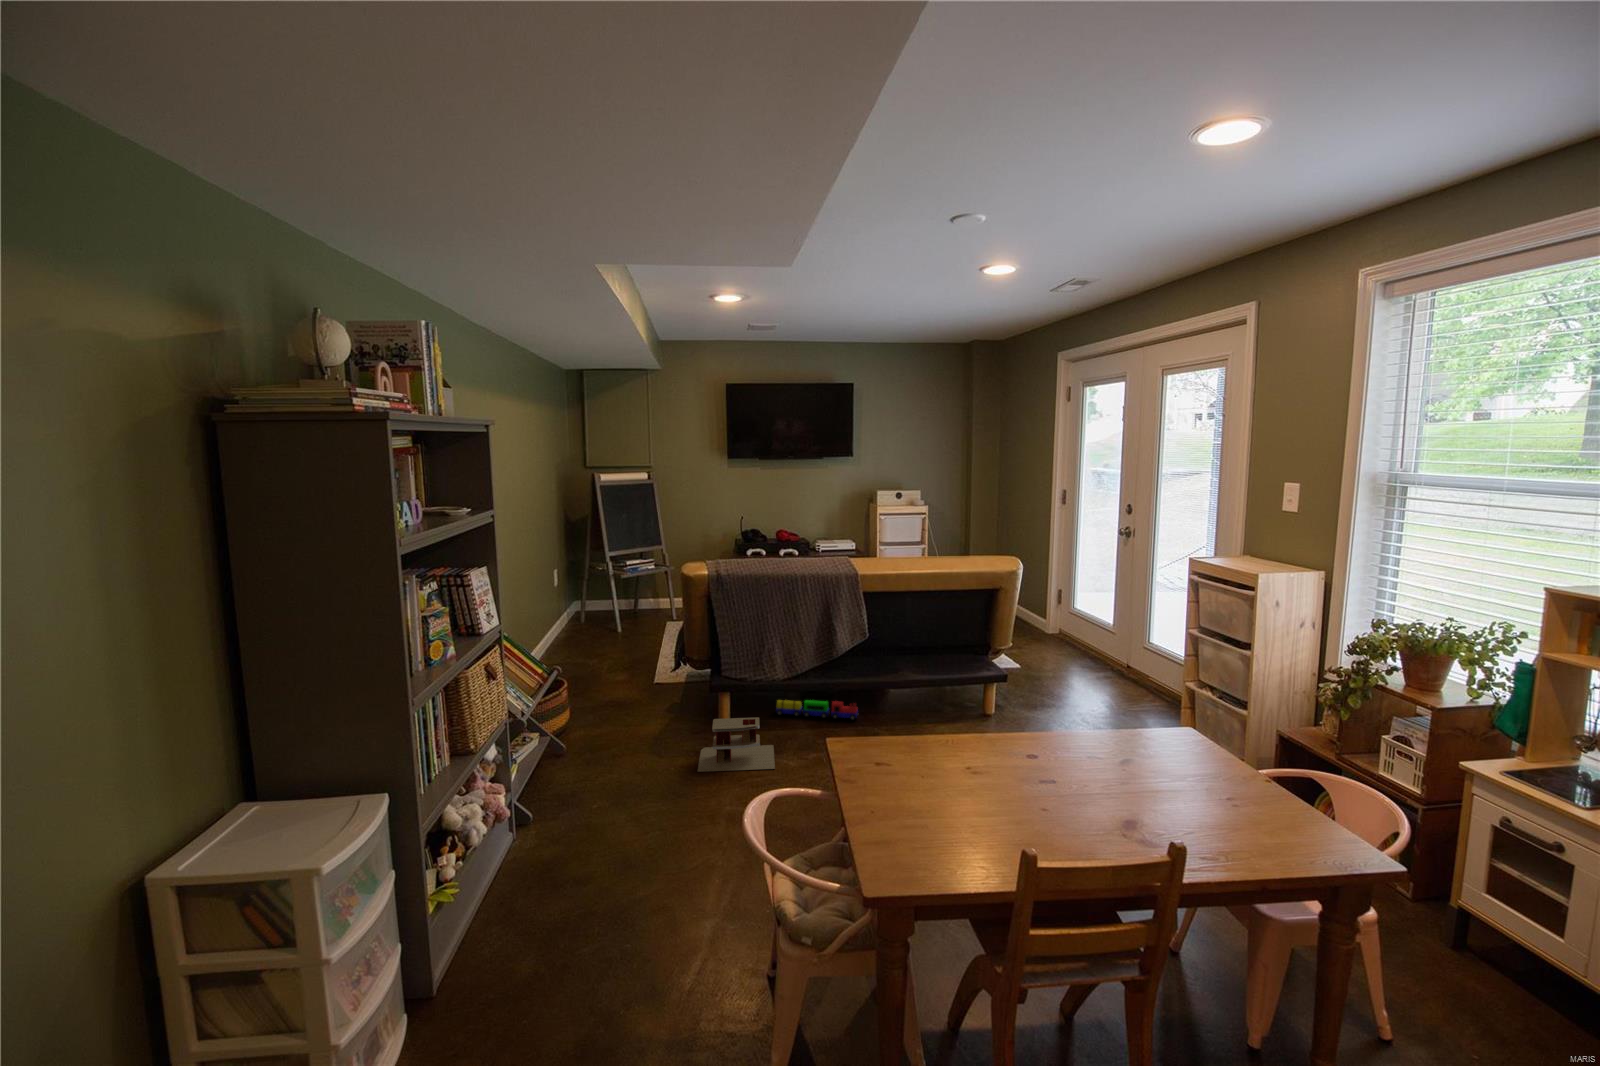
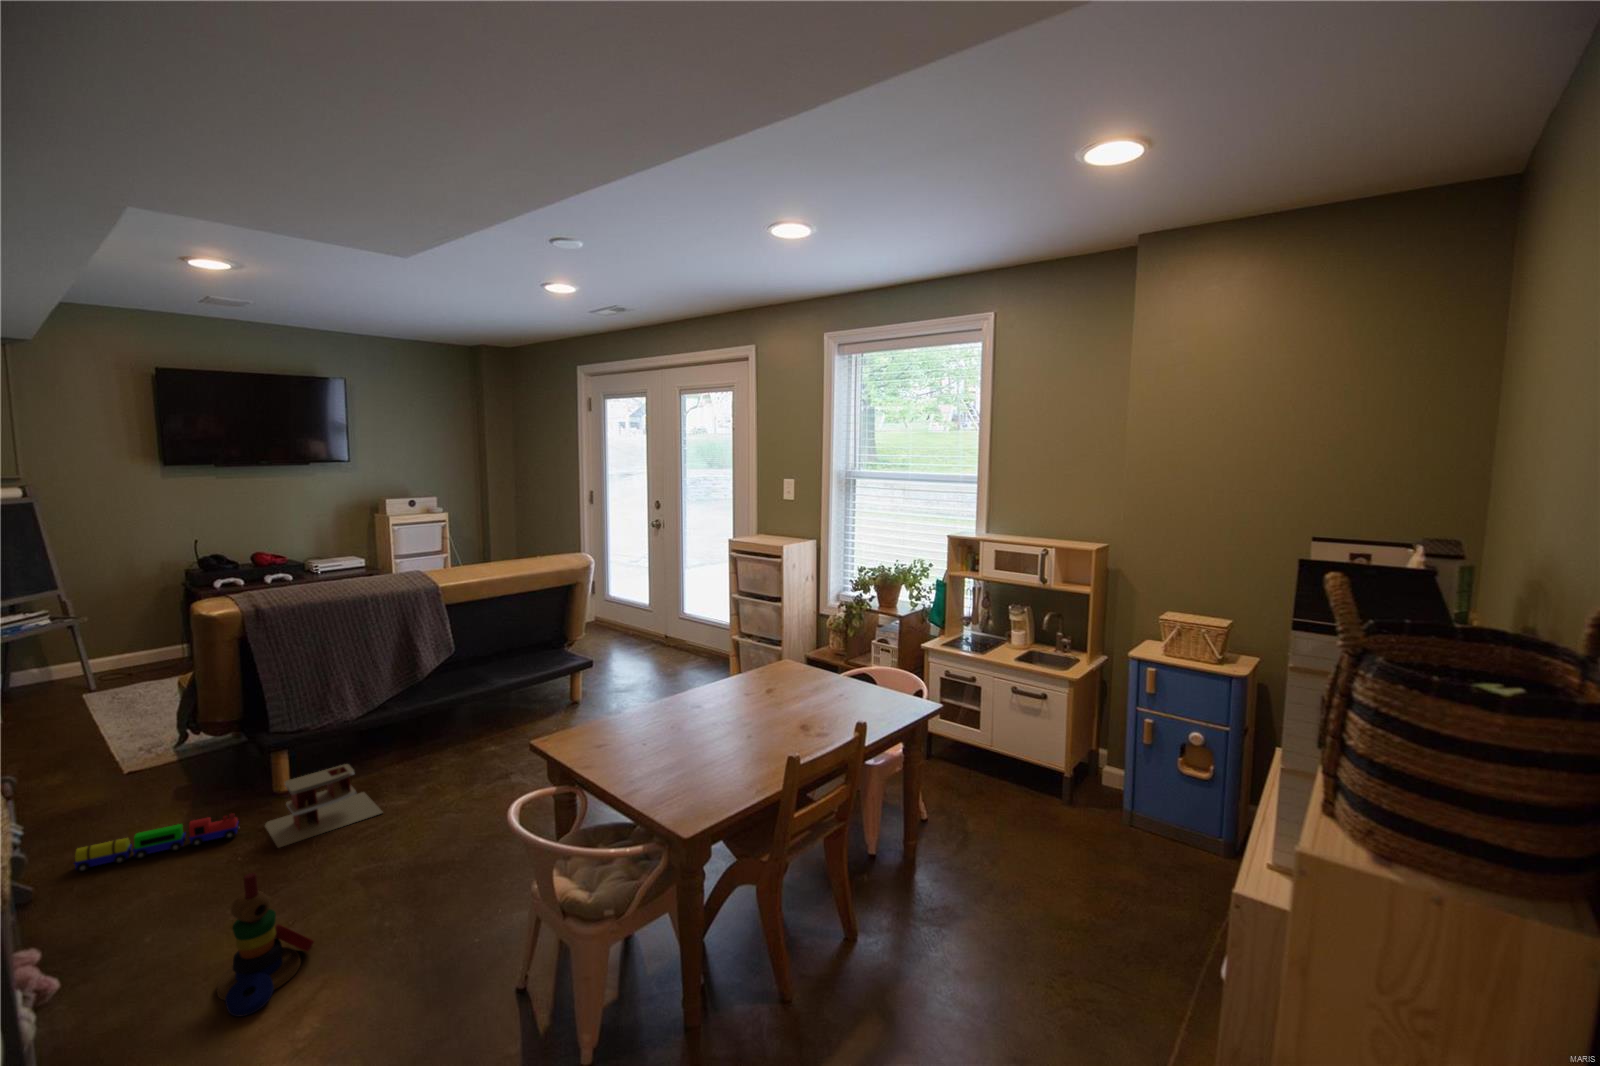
toy train: present [776,700,858,720] -> present [74,813,239,872]
stacking toy: none [595,788,667,899] -> present [217,873,314,1016]

